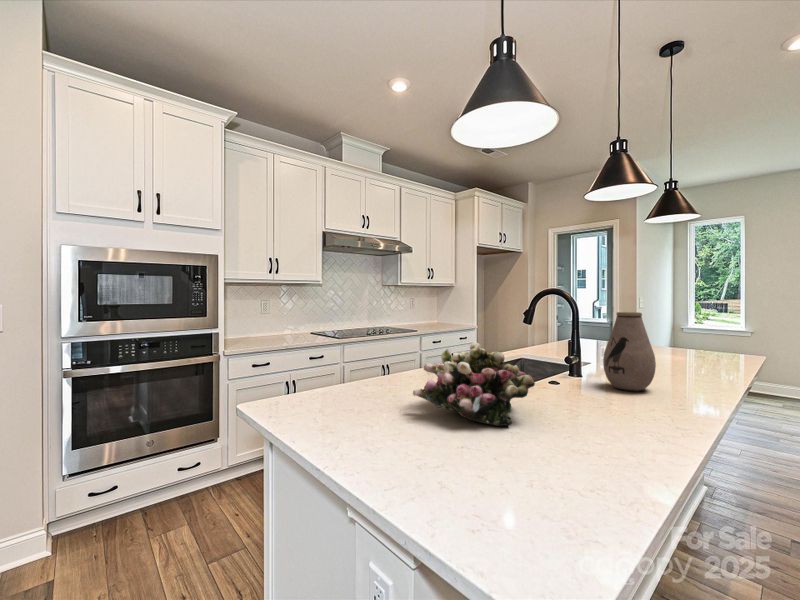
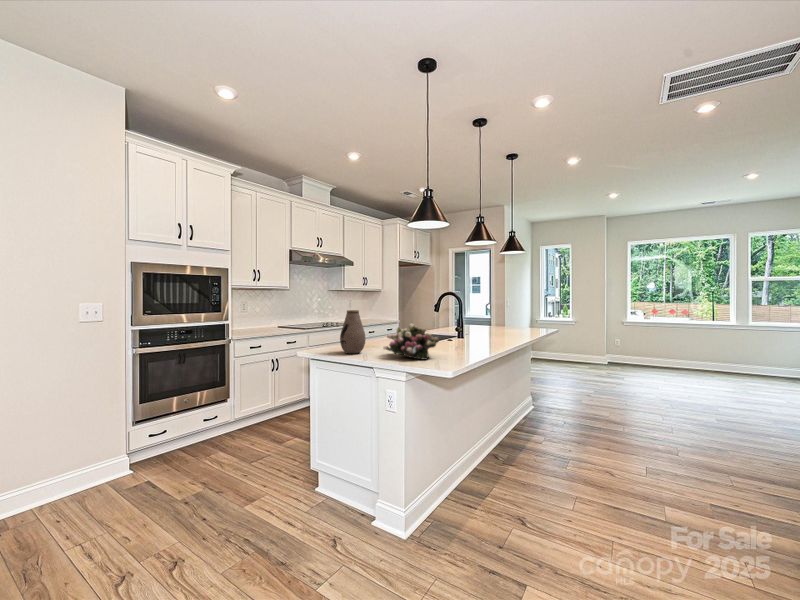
vase: present [603,312,656,392] -> present [340,310,366,354]

